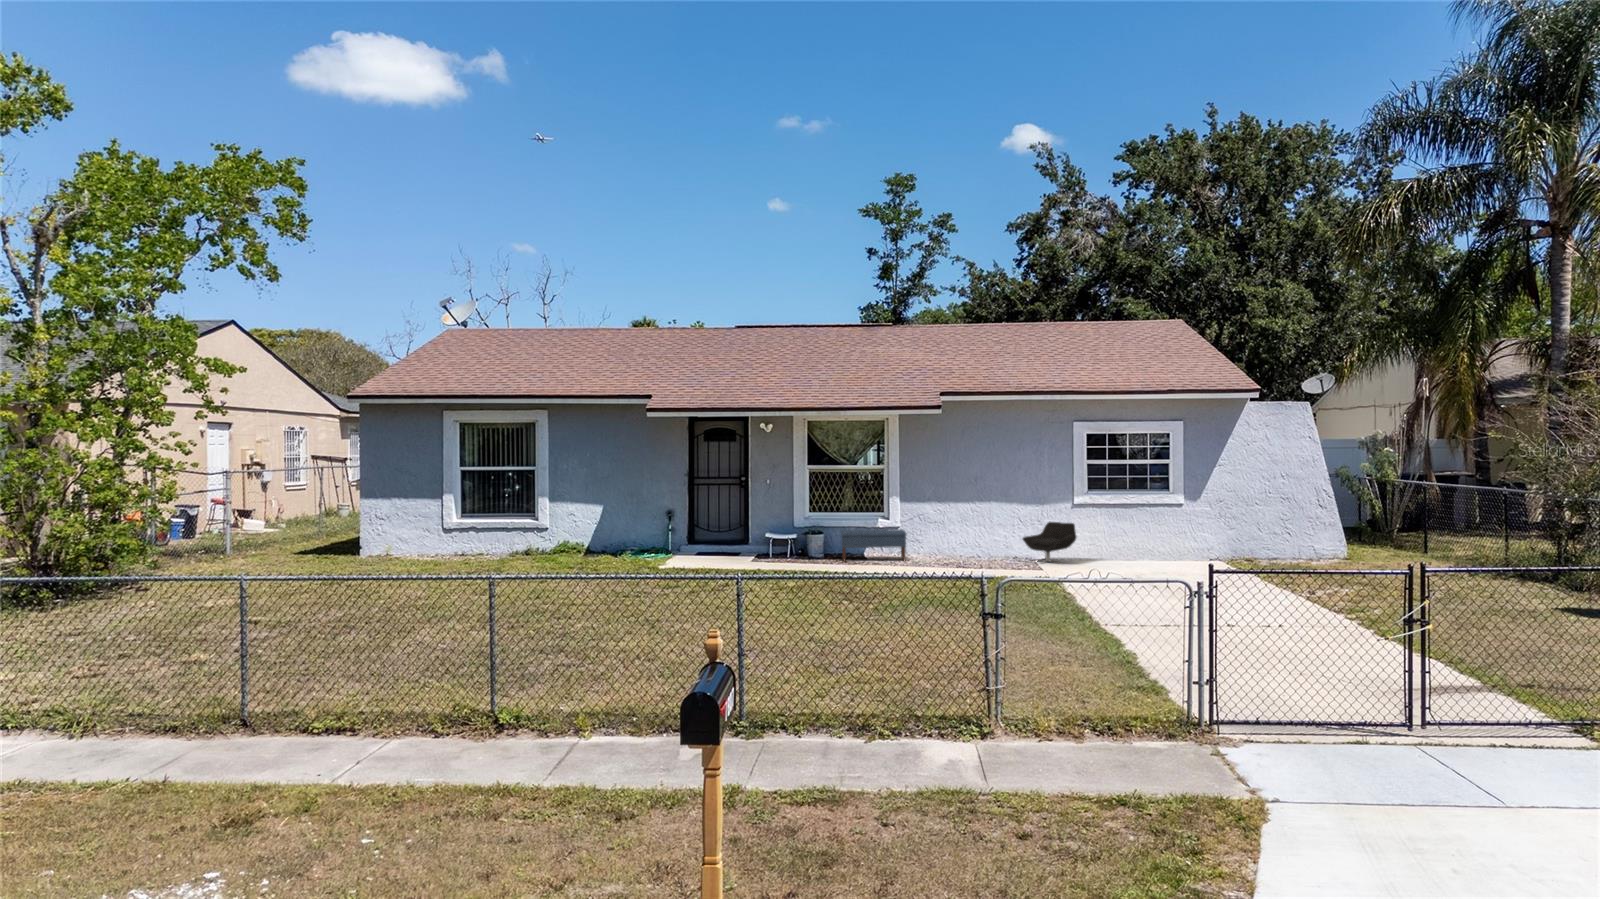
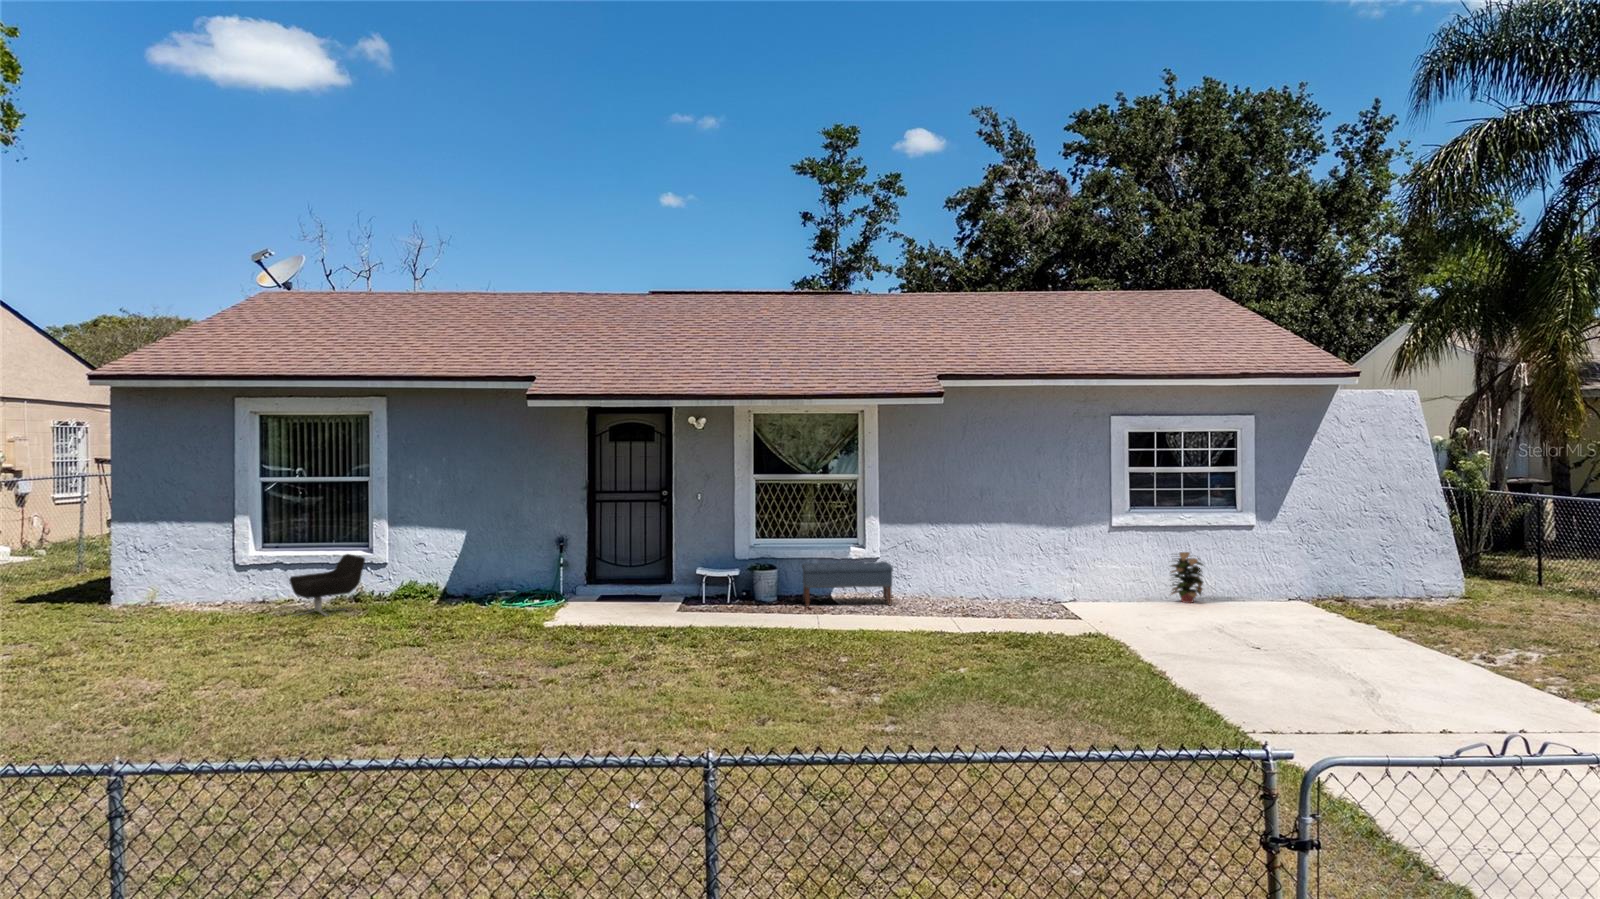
lounge chair: present [1023,522,1076,562] -> present [290,554,365,616]
decorative plant: none [1116,524,1144,562] -> present [1170,552,1203,603]

